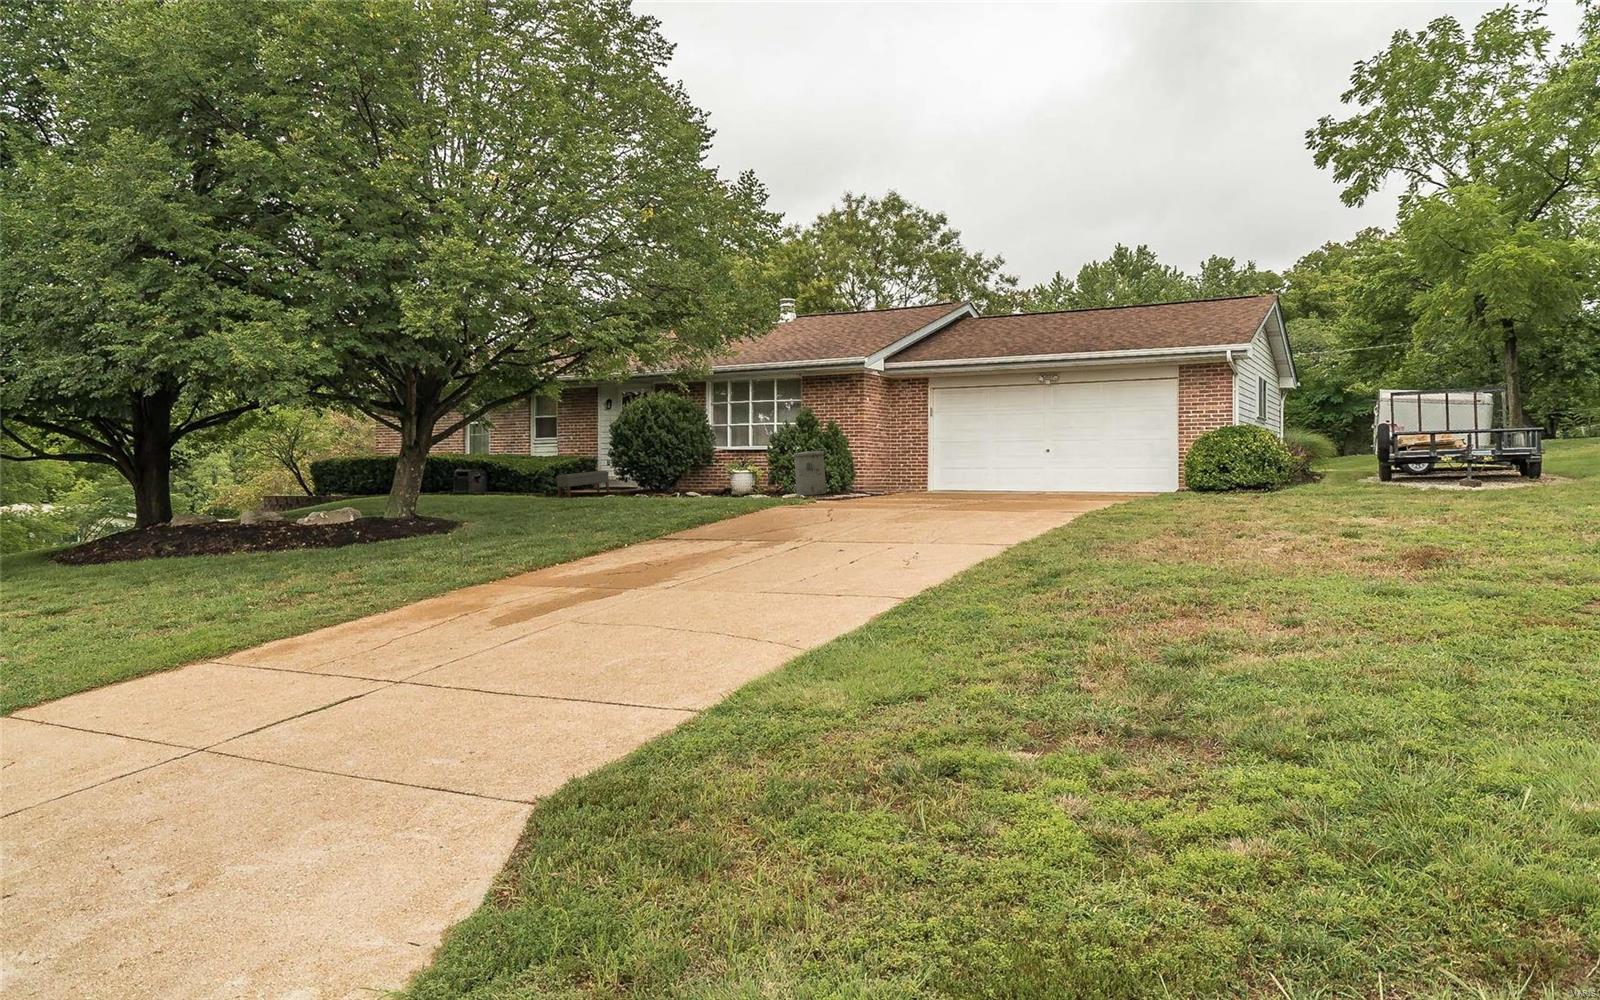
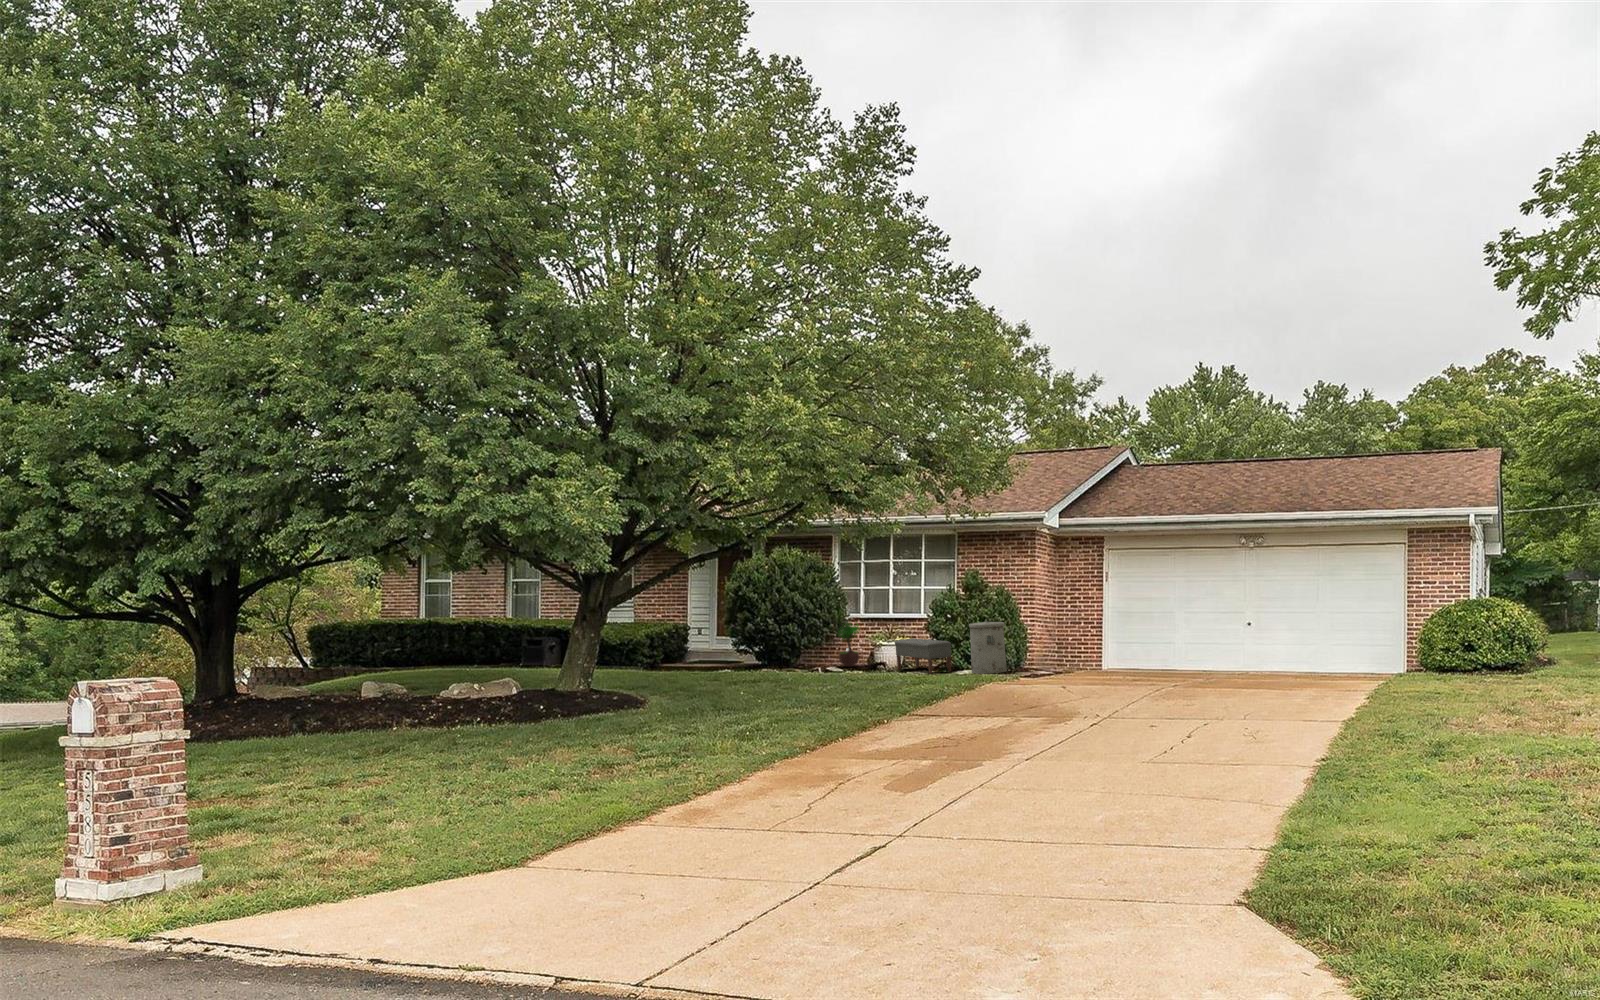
potted tree: none [699,451,722,491] -> present [836,623,859,667]
bench: present [556,471,609,498] -> present [895,638,951,674]

